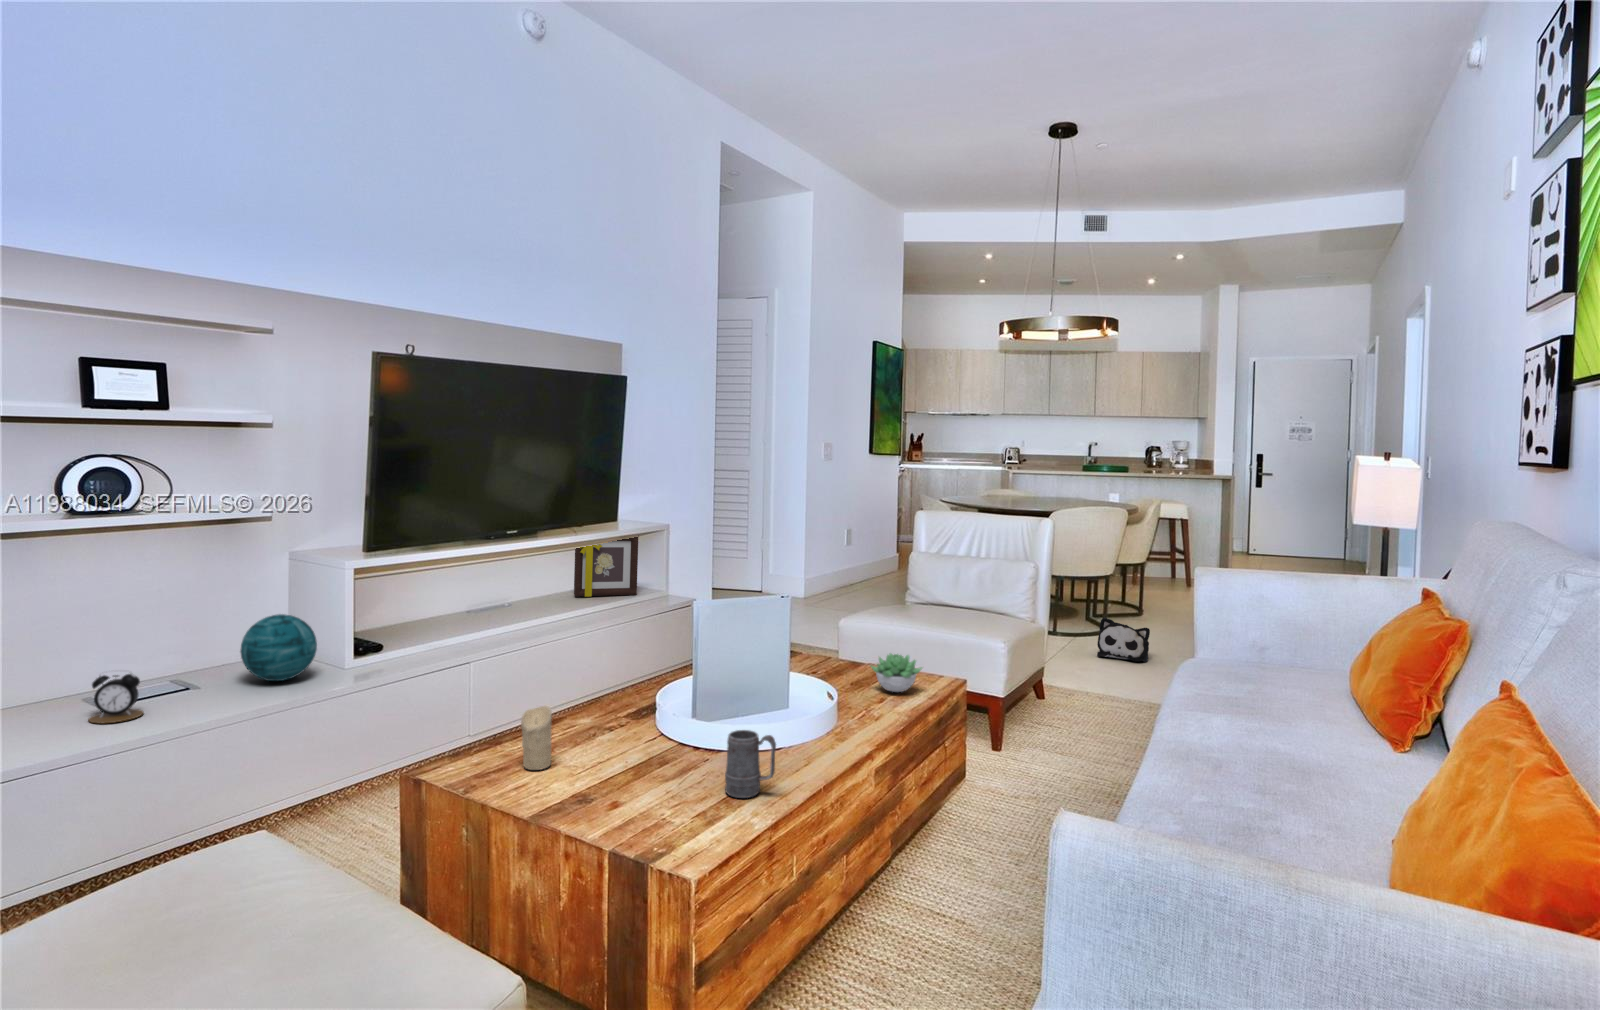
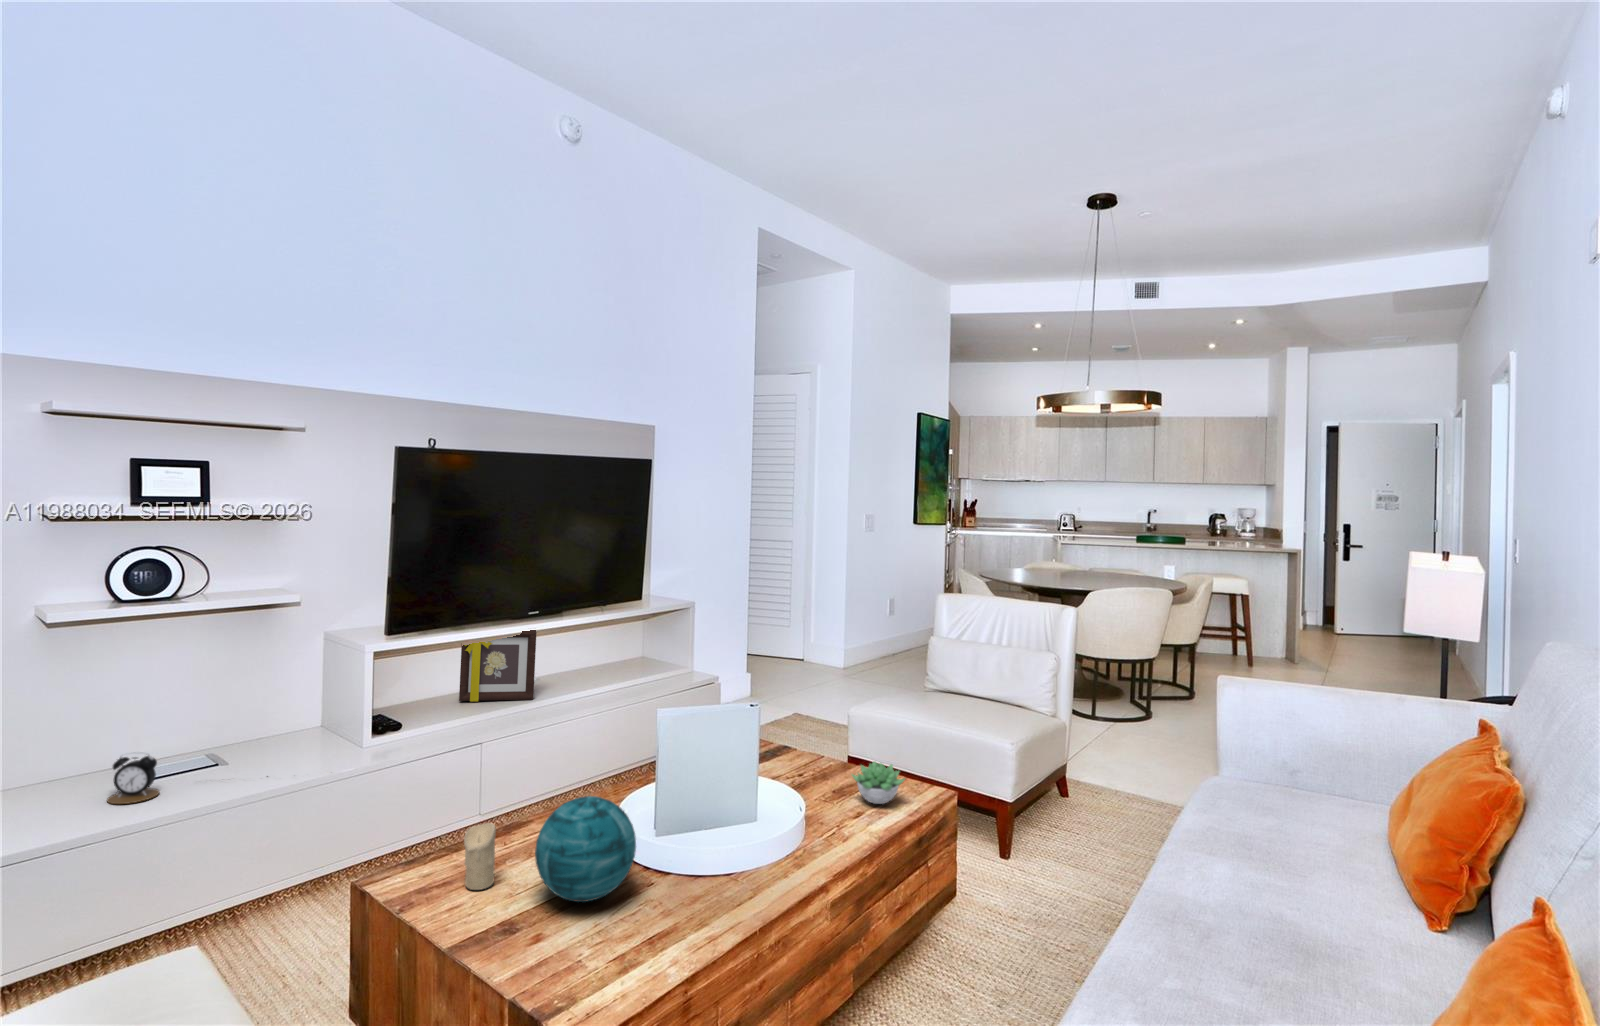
picture frame: present [574,537,638,597] -> present [459,630,537,702]
decorative orb: present [240,614,317,681] -> present [535,796,636,902]
plush toy: present [1097,618,1150,662] -> none [1133,704,1189,752]
mug: present [725,730,776,798] -> none [655,863,707,938]

